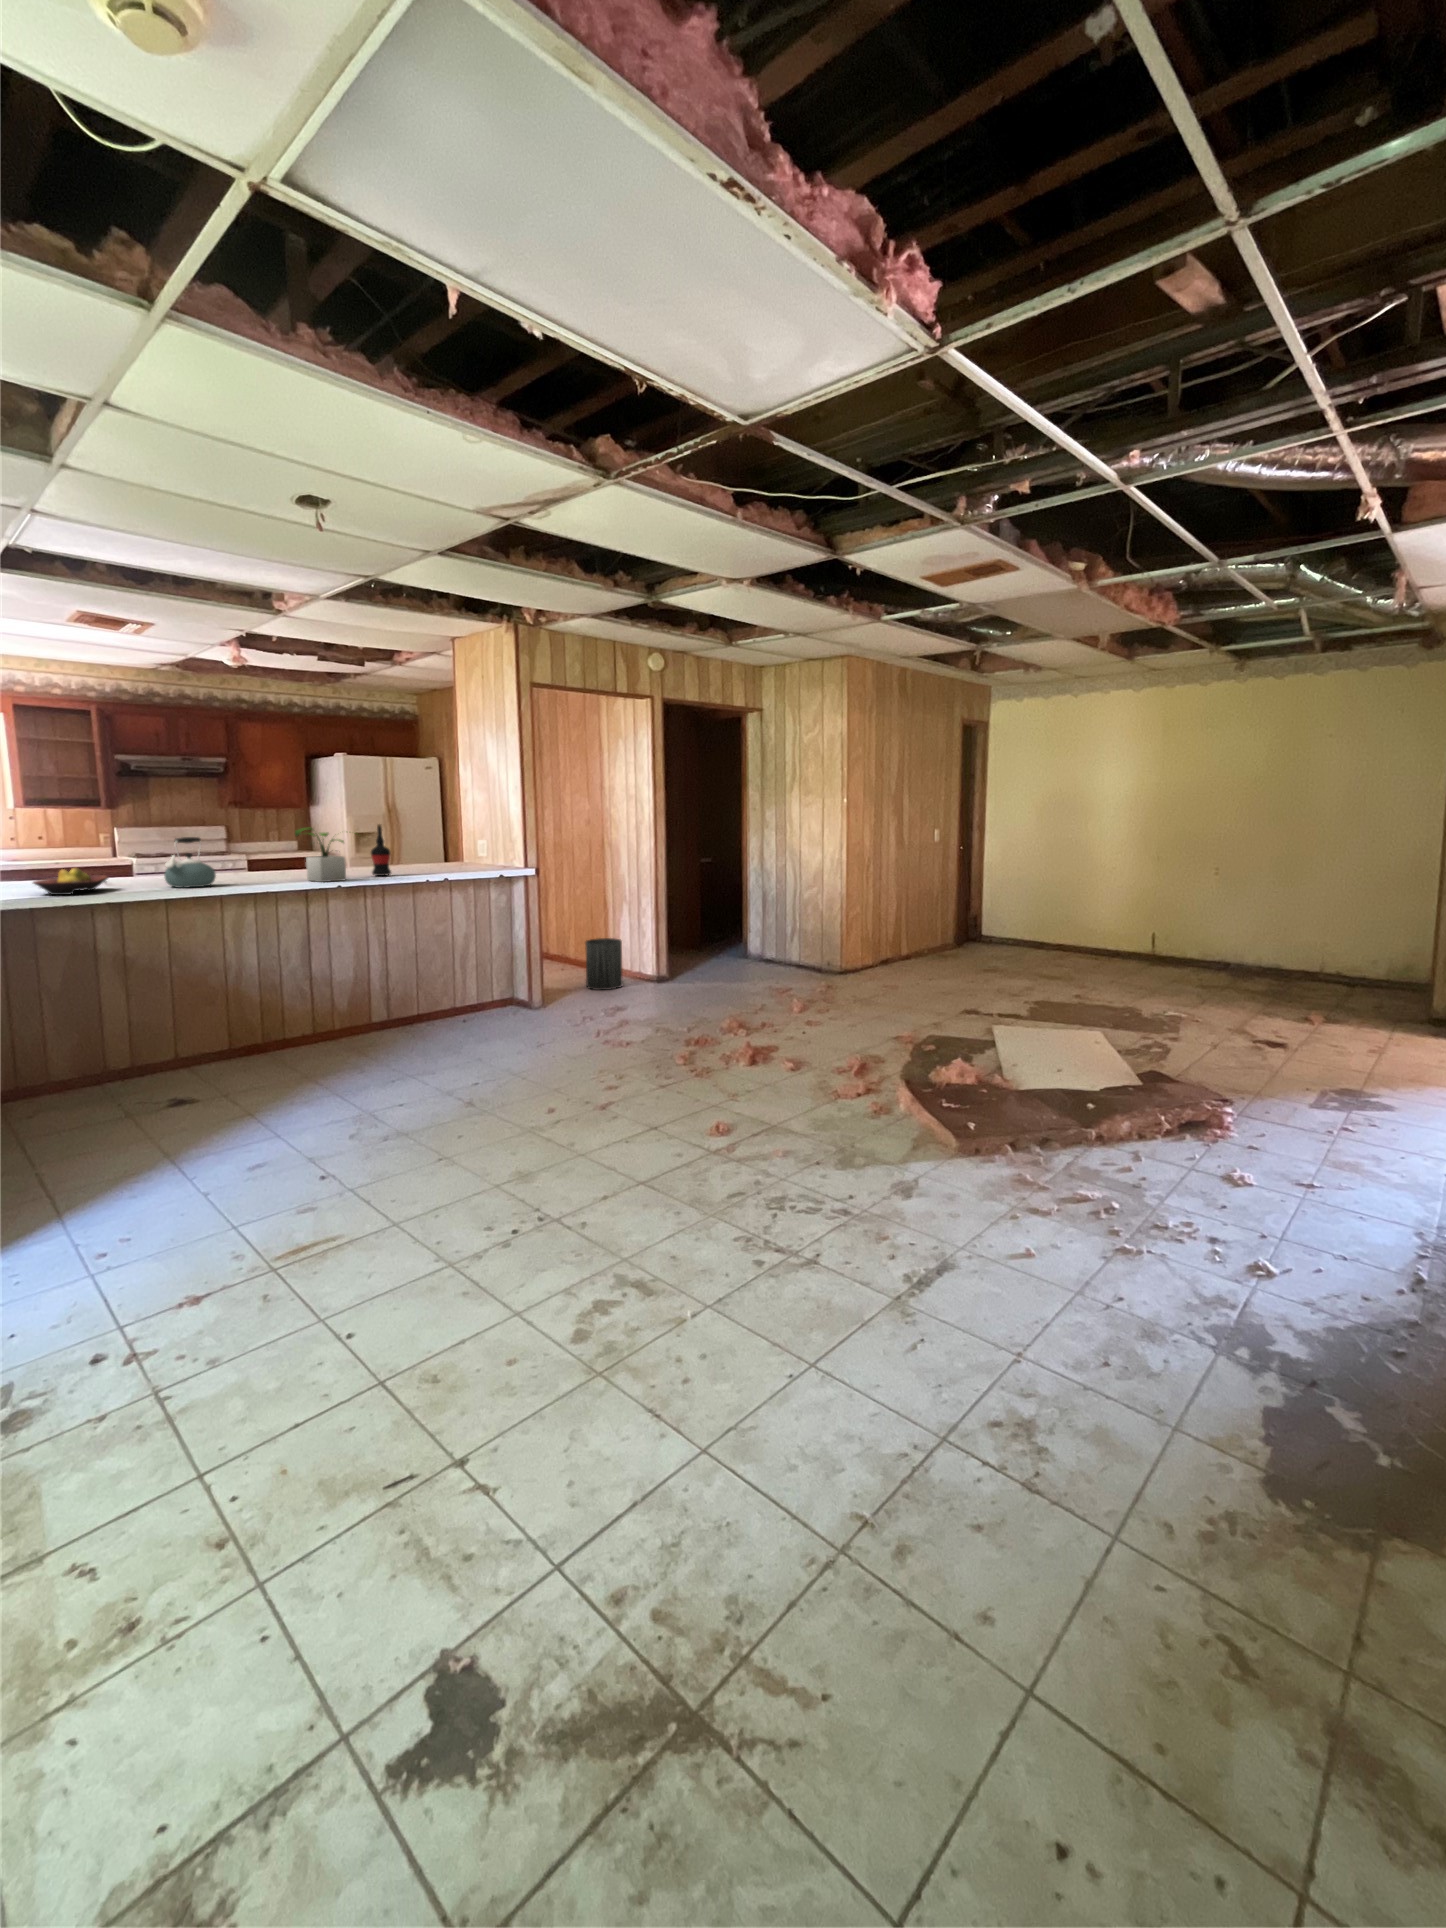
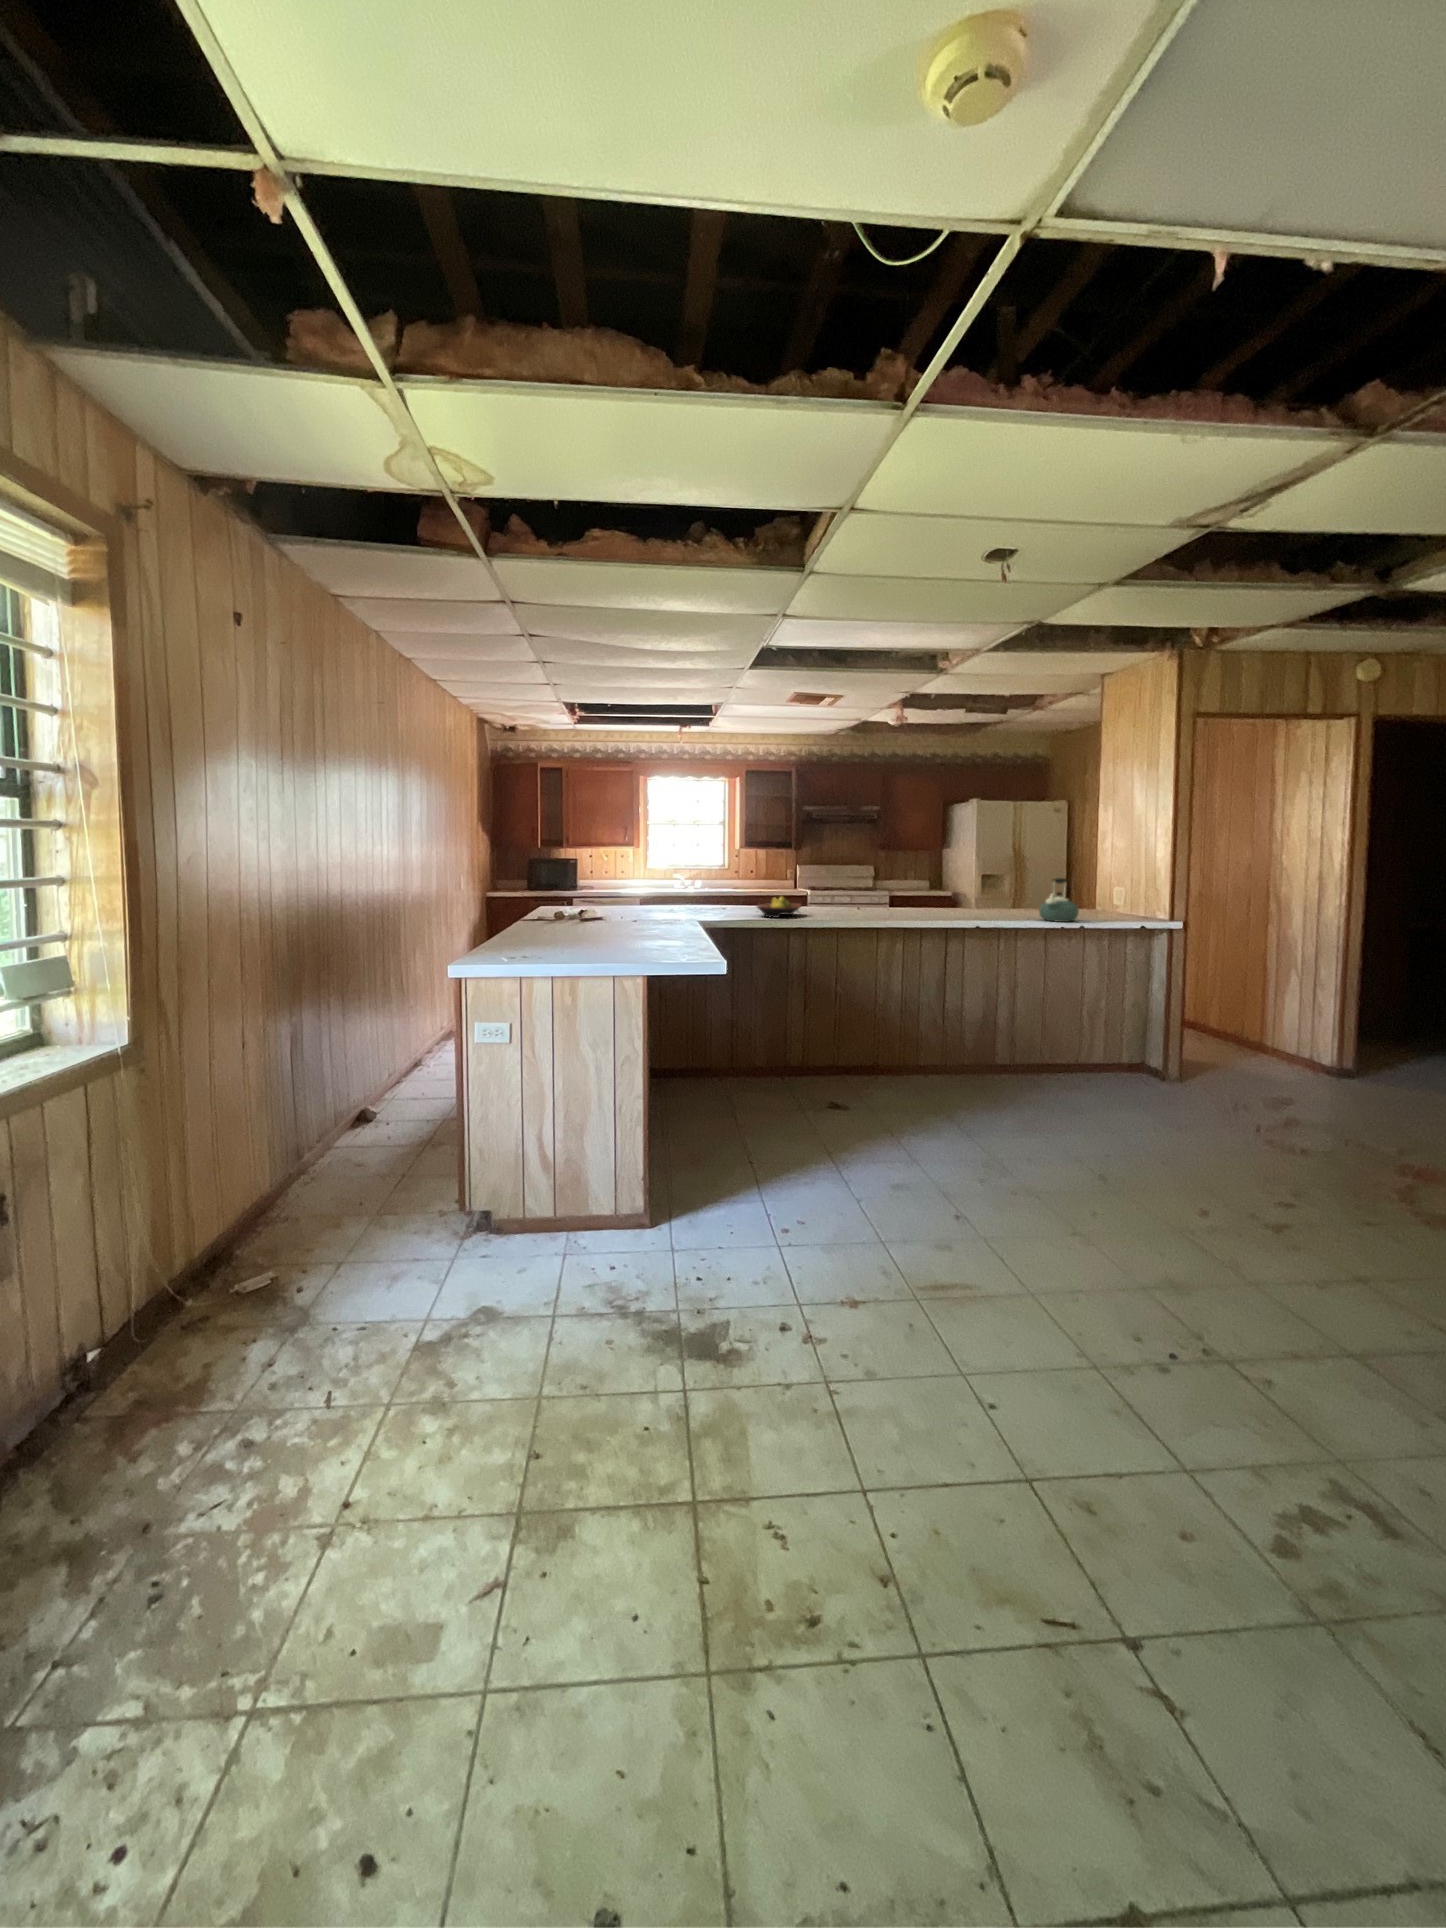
wine bottle: present [371,824,391,876] -> none [1003,866,1023,917]
potted plant: present [295,828,356,882] -> none [941,868,998,920]
kettle: present [164,837,216,888] -> present [1039,878,1079,922]
trash can: present [585,938,623,990] -> none [1232,1006,1286,1069]

